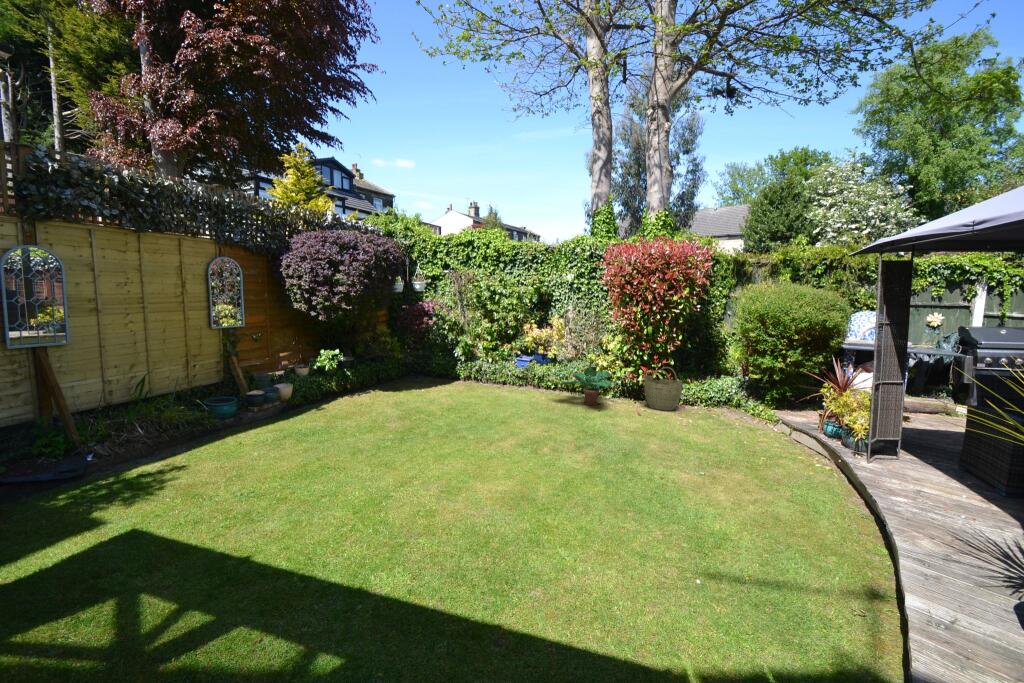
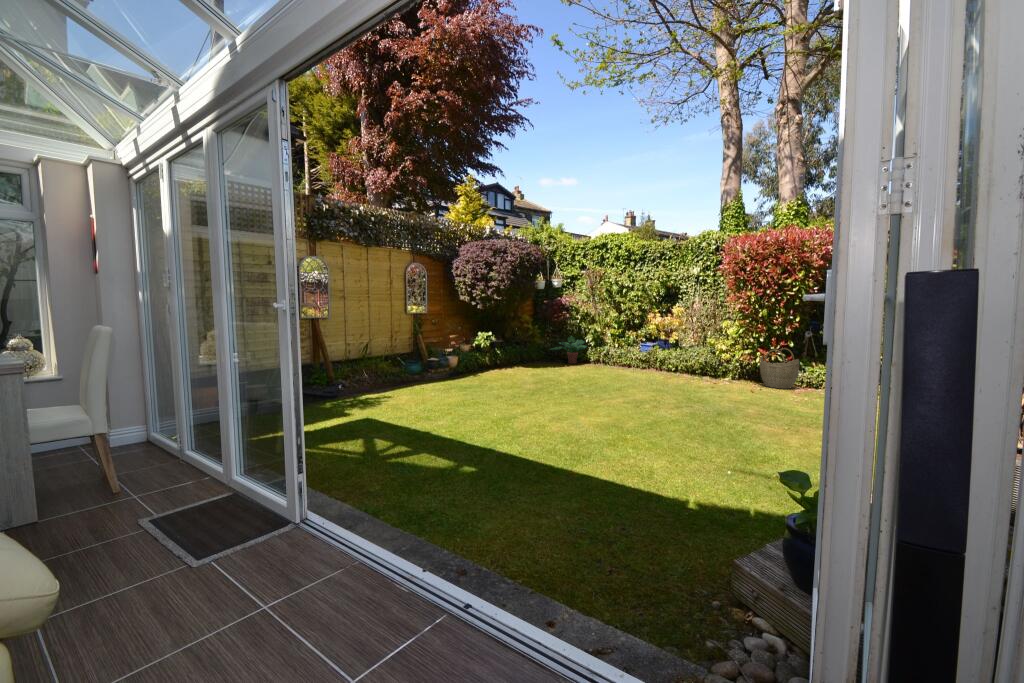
potted plant: present [559,367,612,406] -> present [549,336,587,363]

